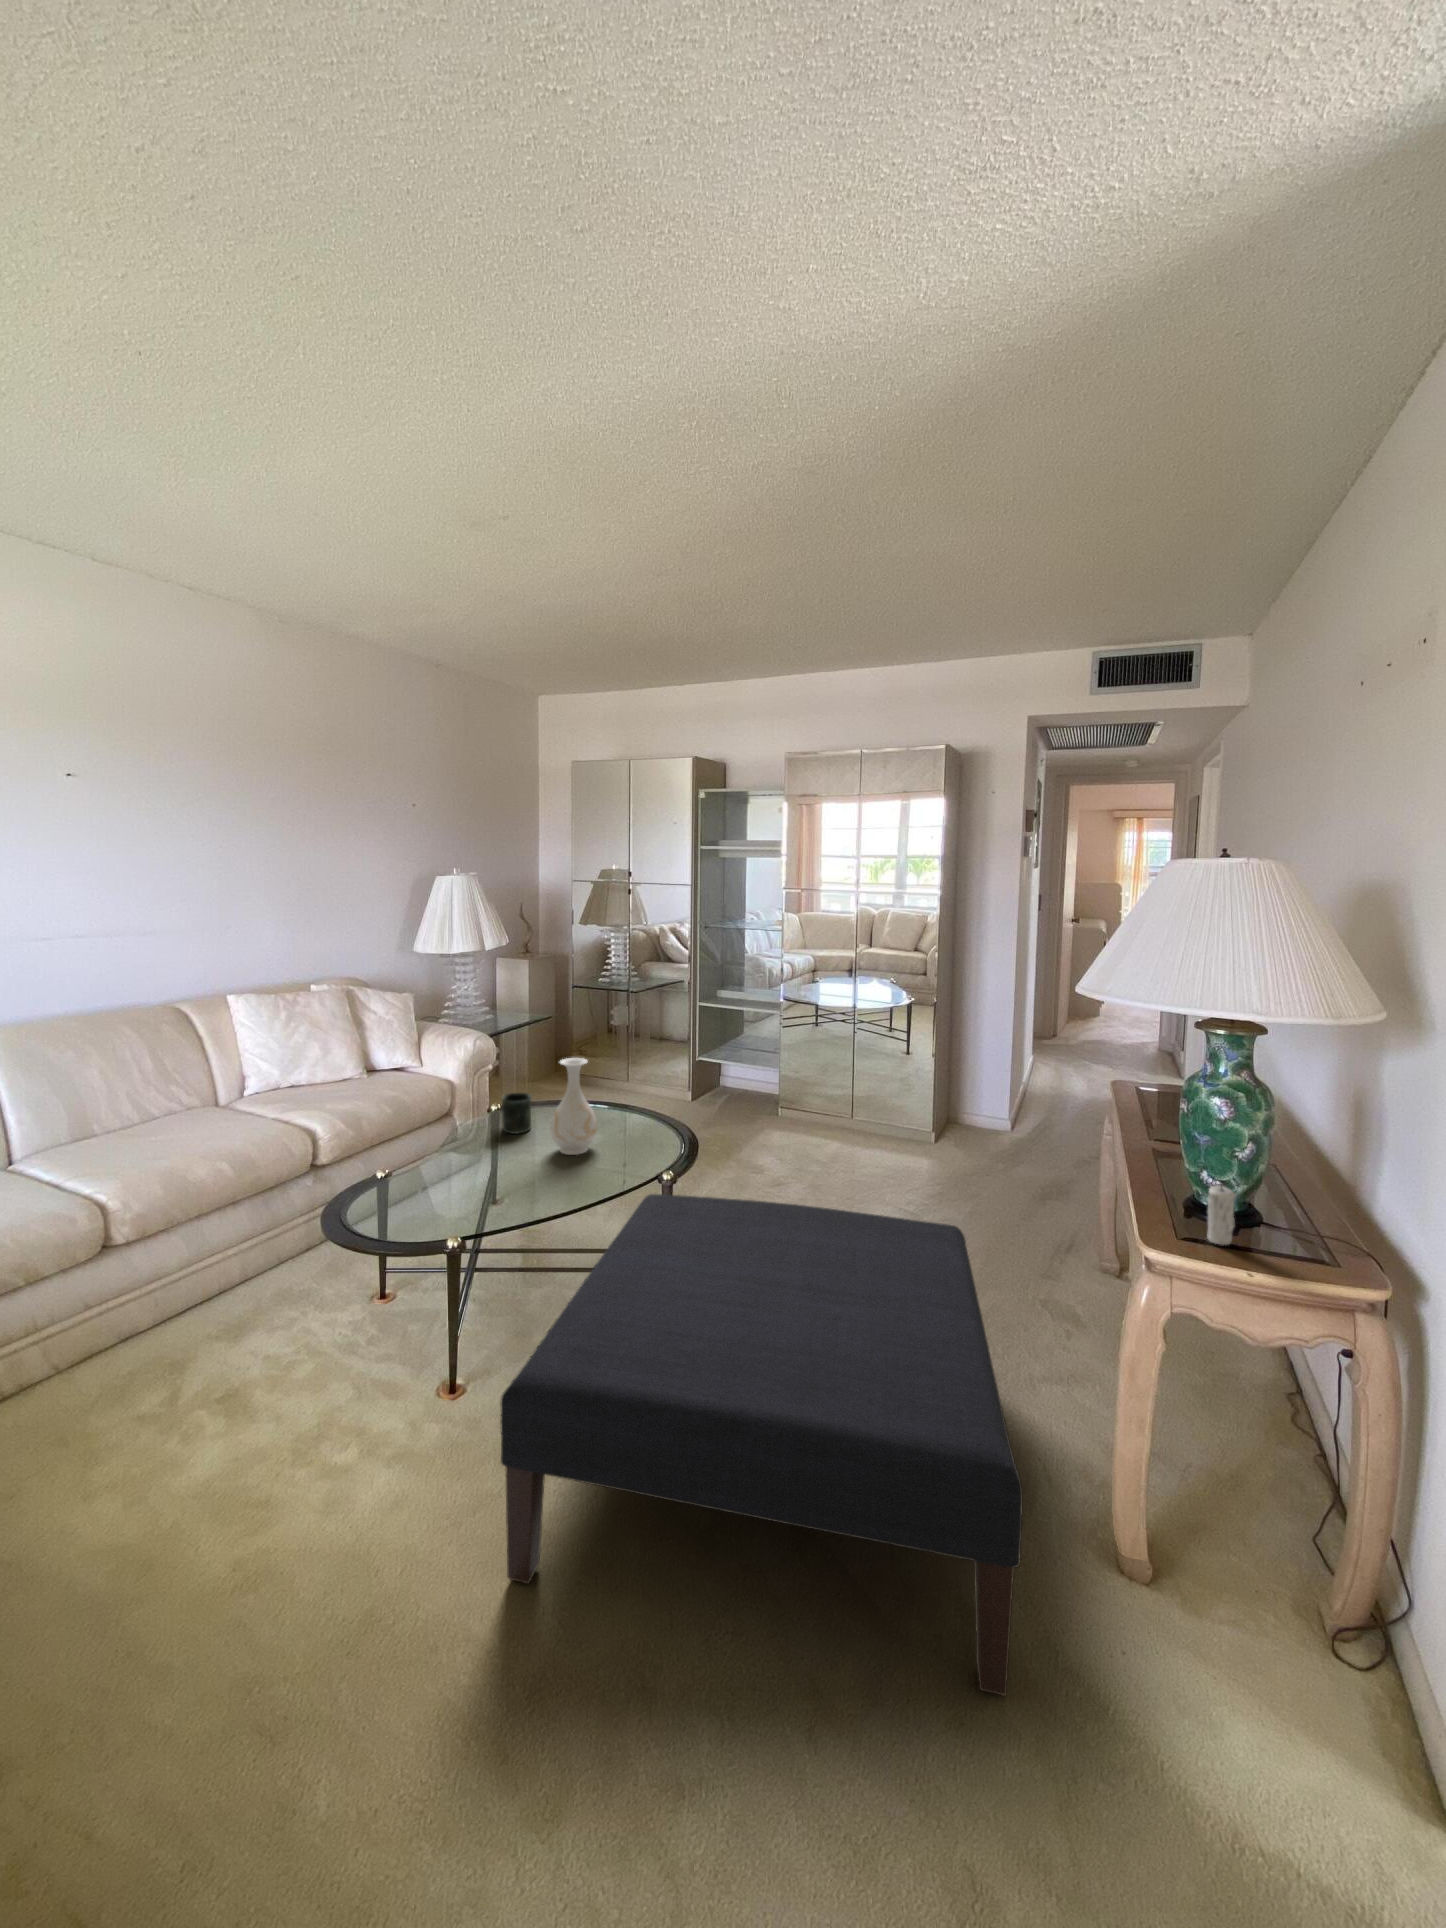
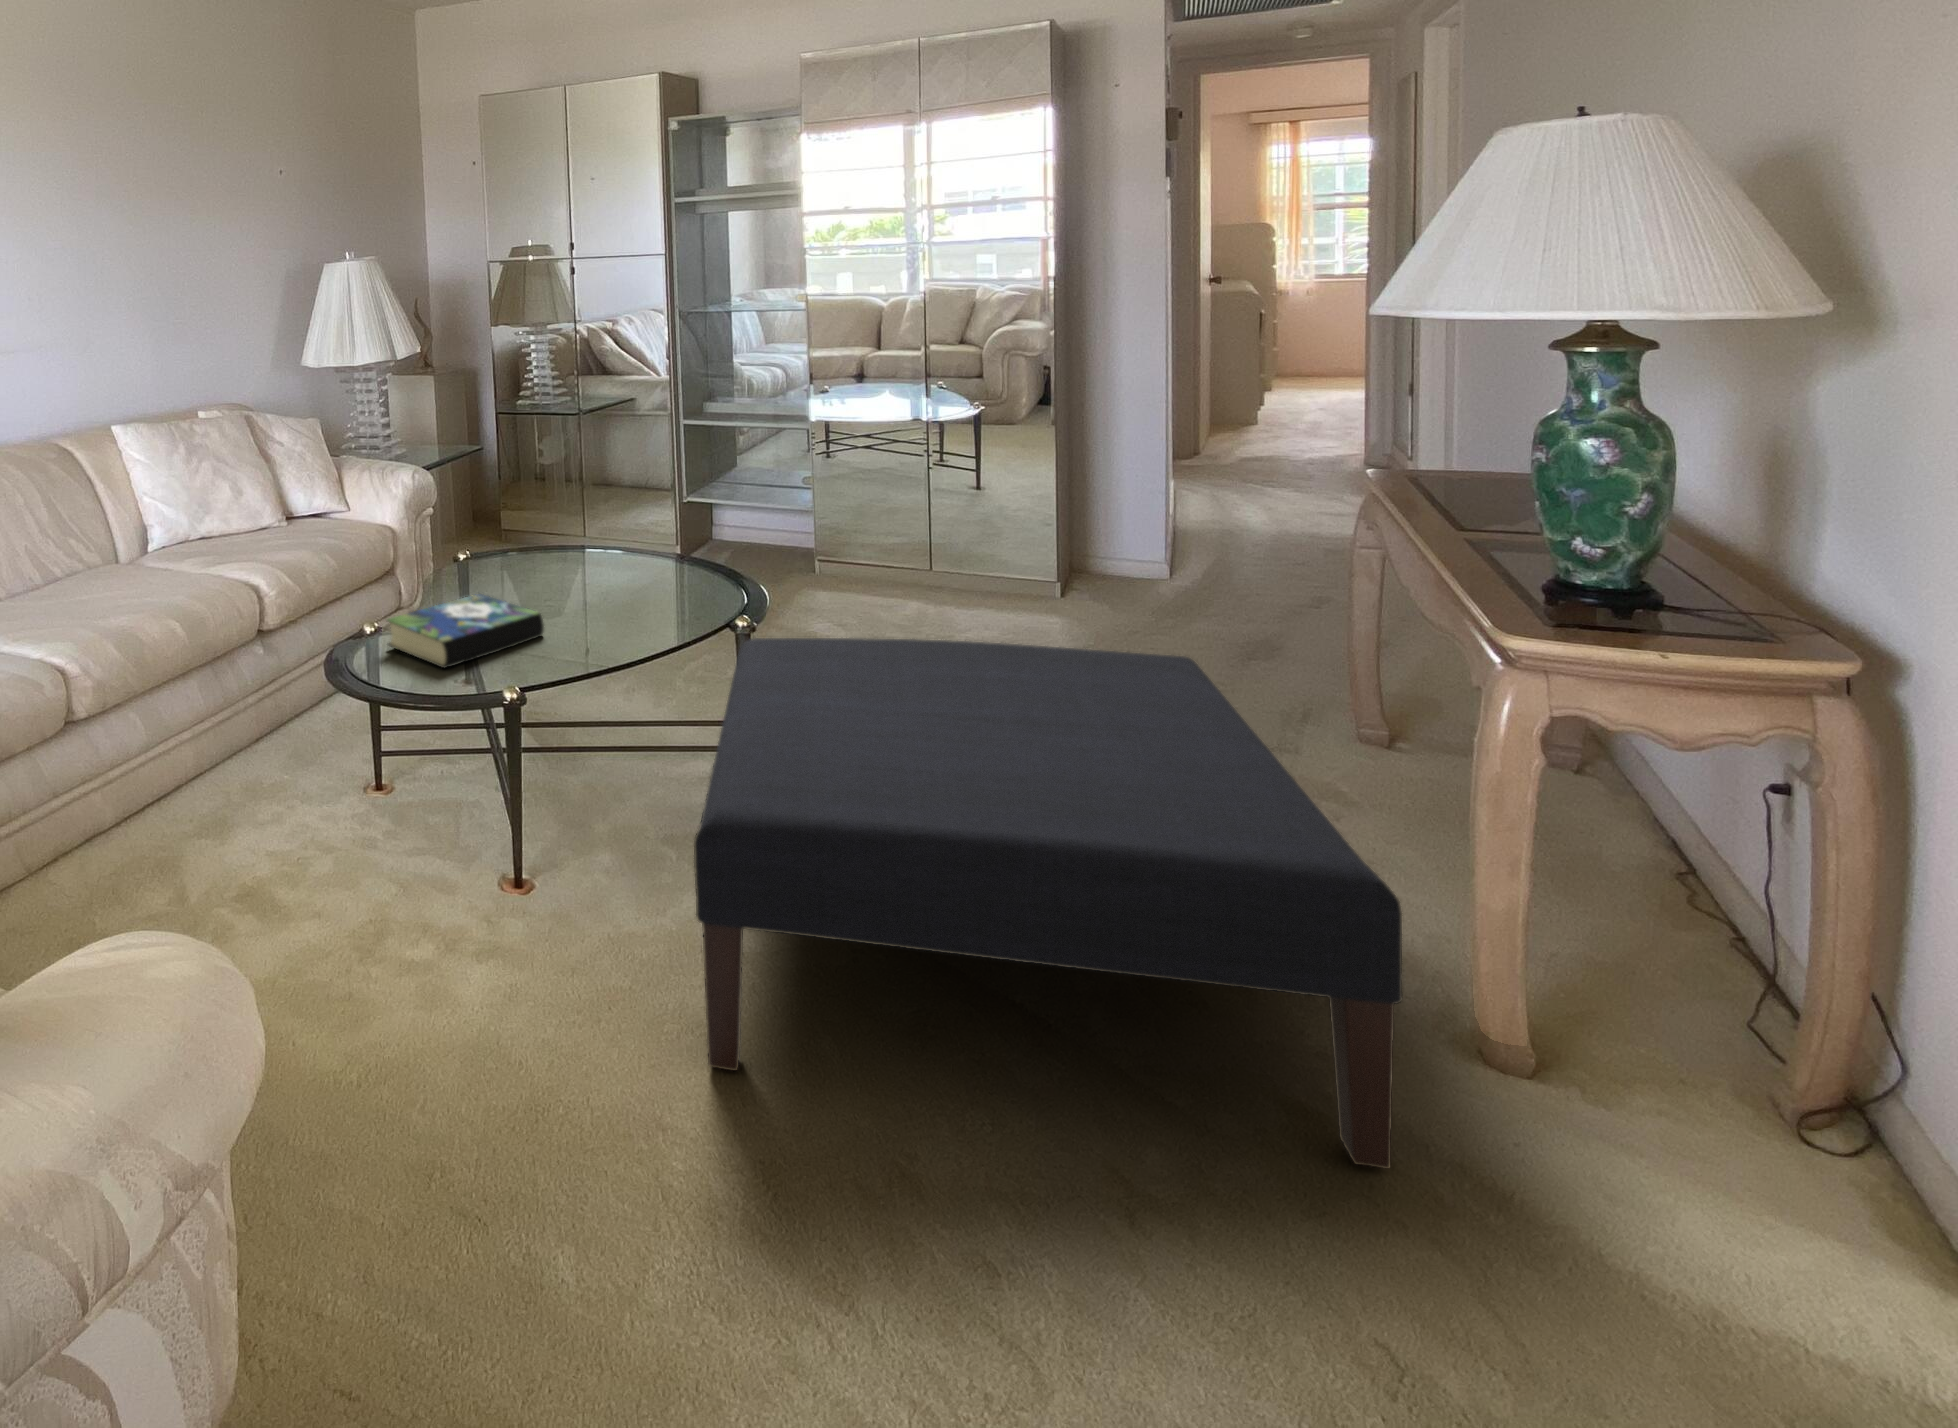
vase: present [551,1058,597,1155] -> none [579,474,642,603]
mug: present [501,1093,532,1134] -> none [493,531,535,584]
book: none [384,1145,506,1210] -> present [387,594,544,668]
candle: present [1208,1185,1236,1245] -> none [1594,534,1634,620]

